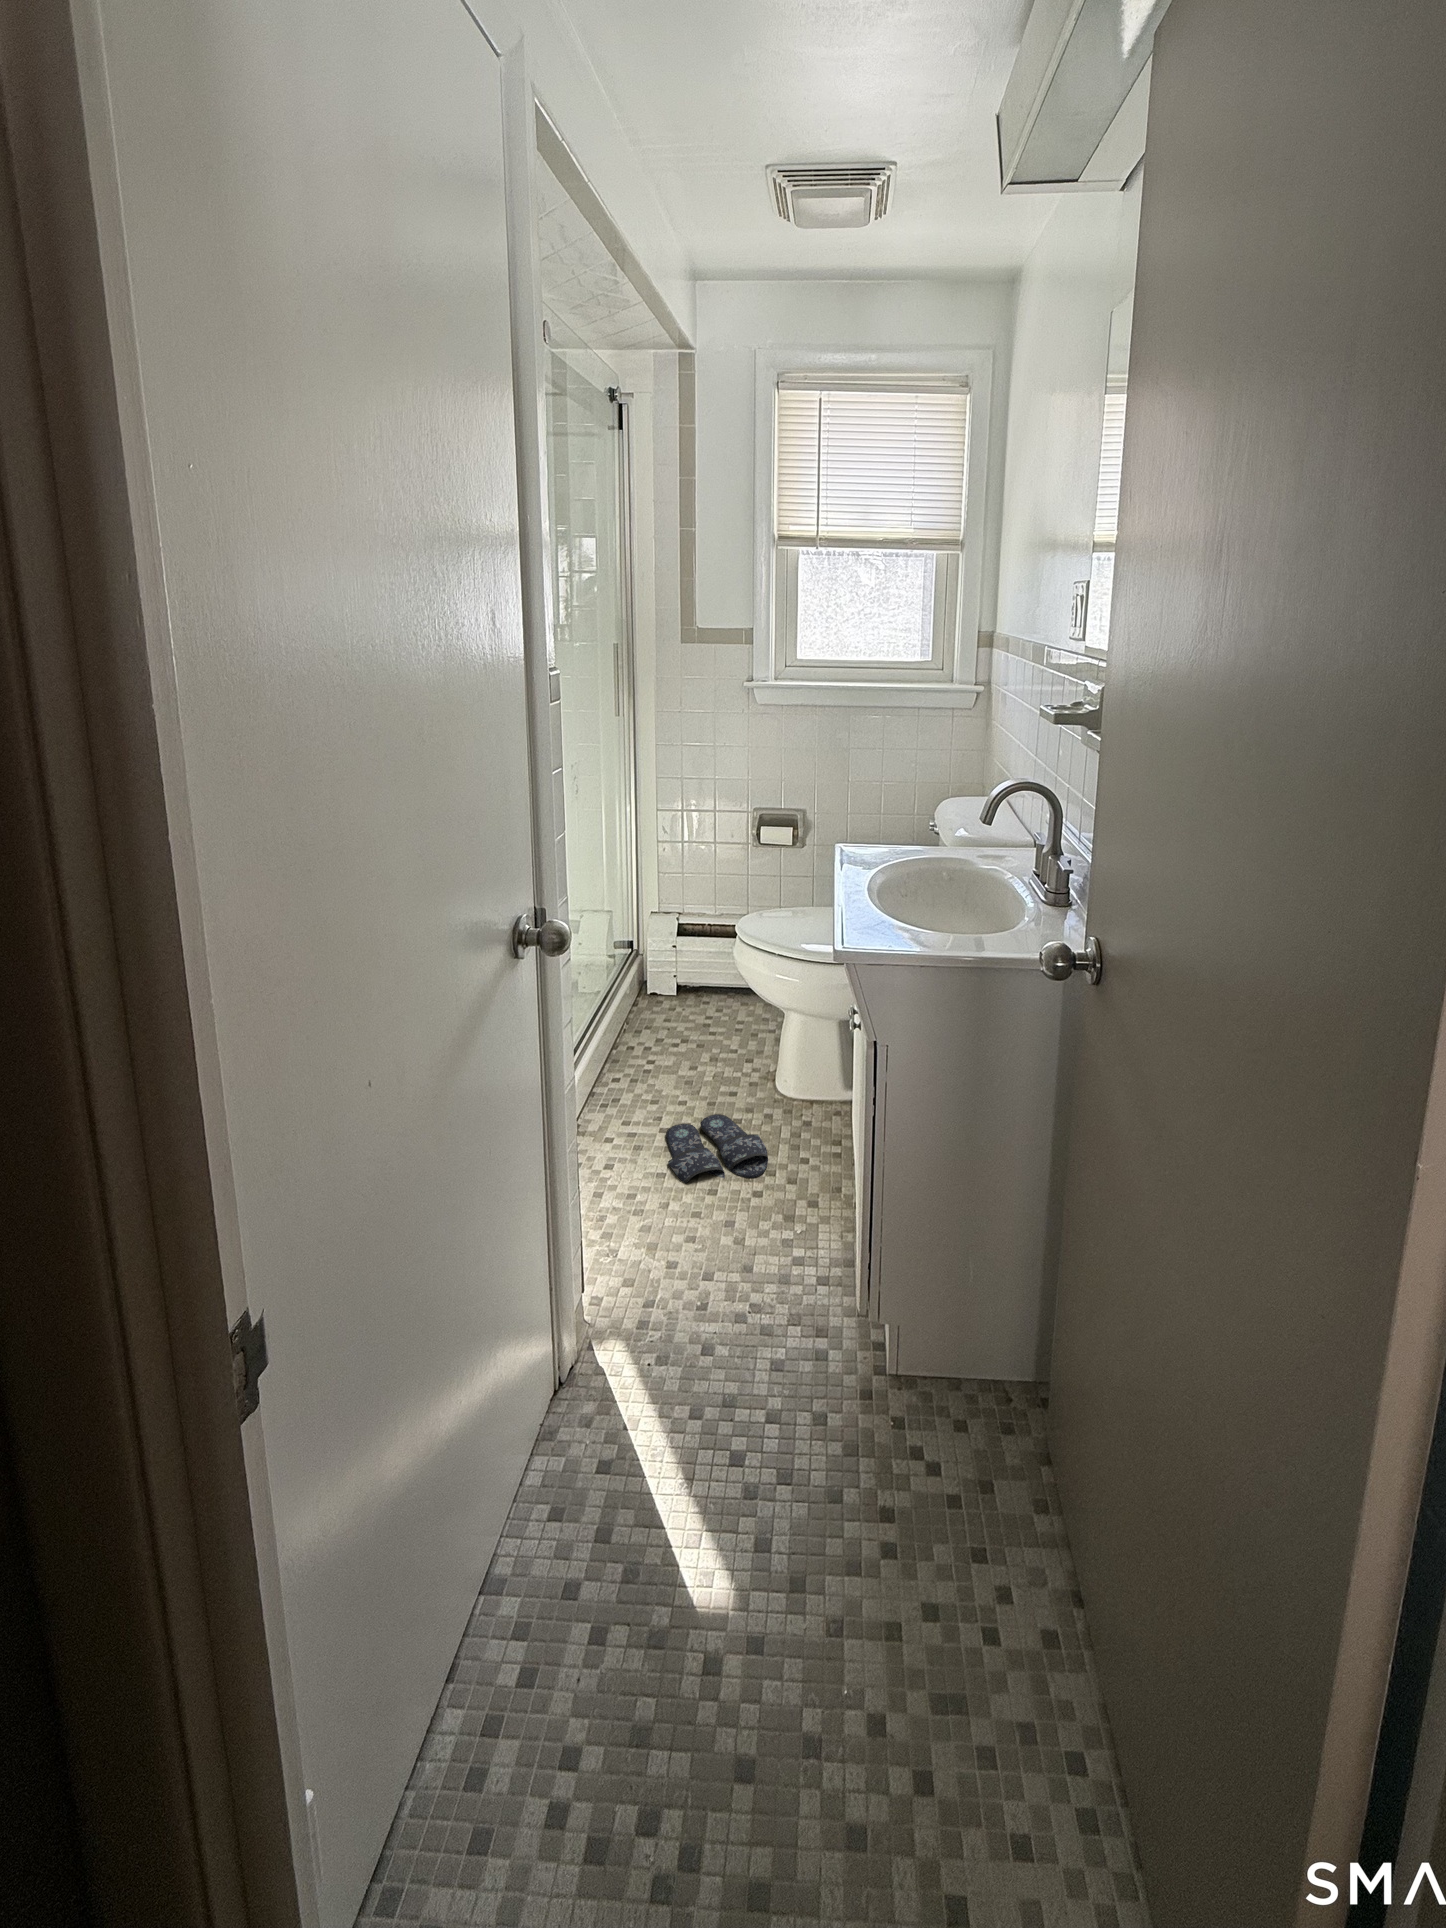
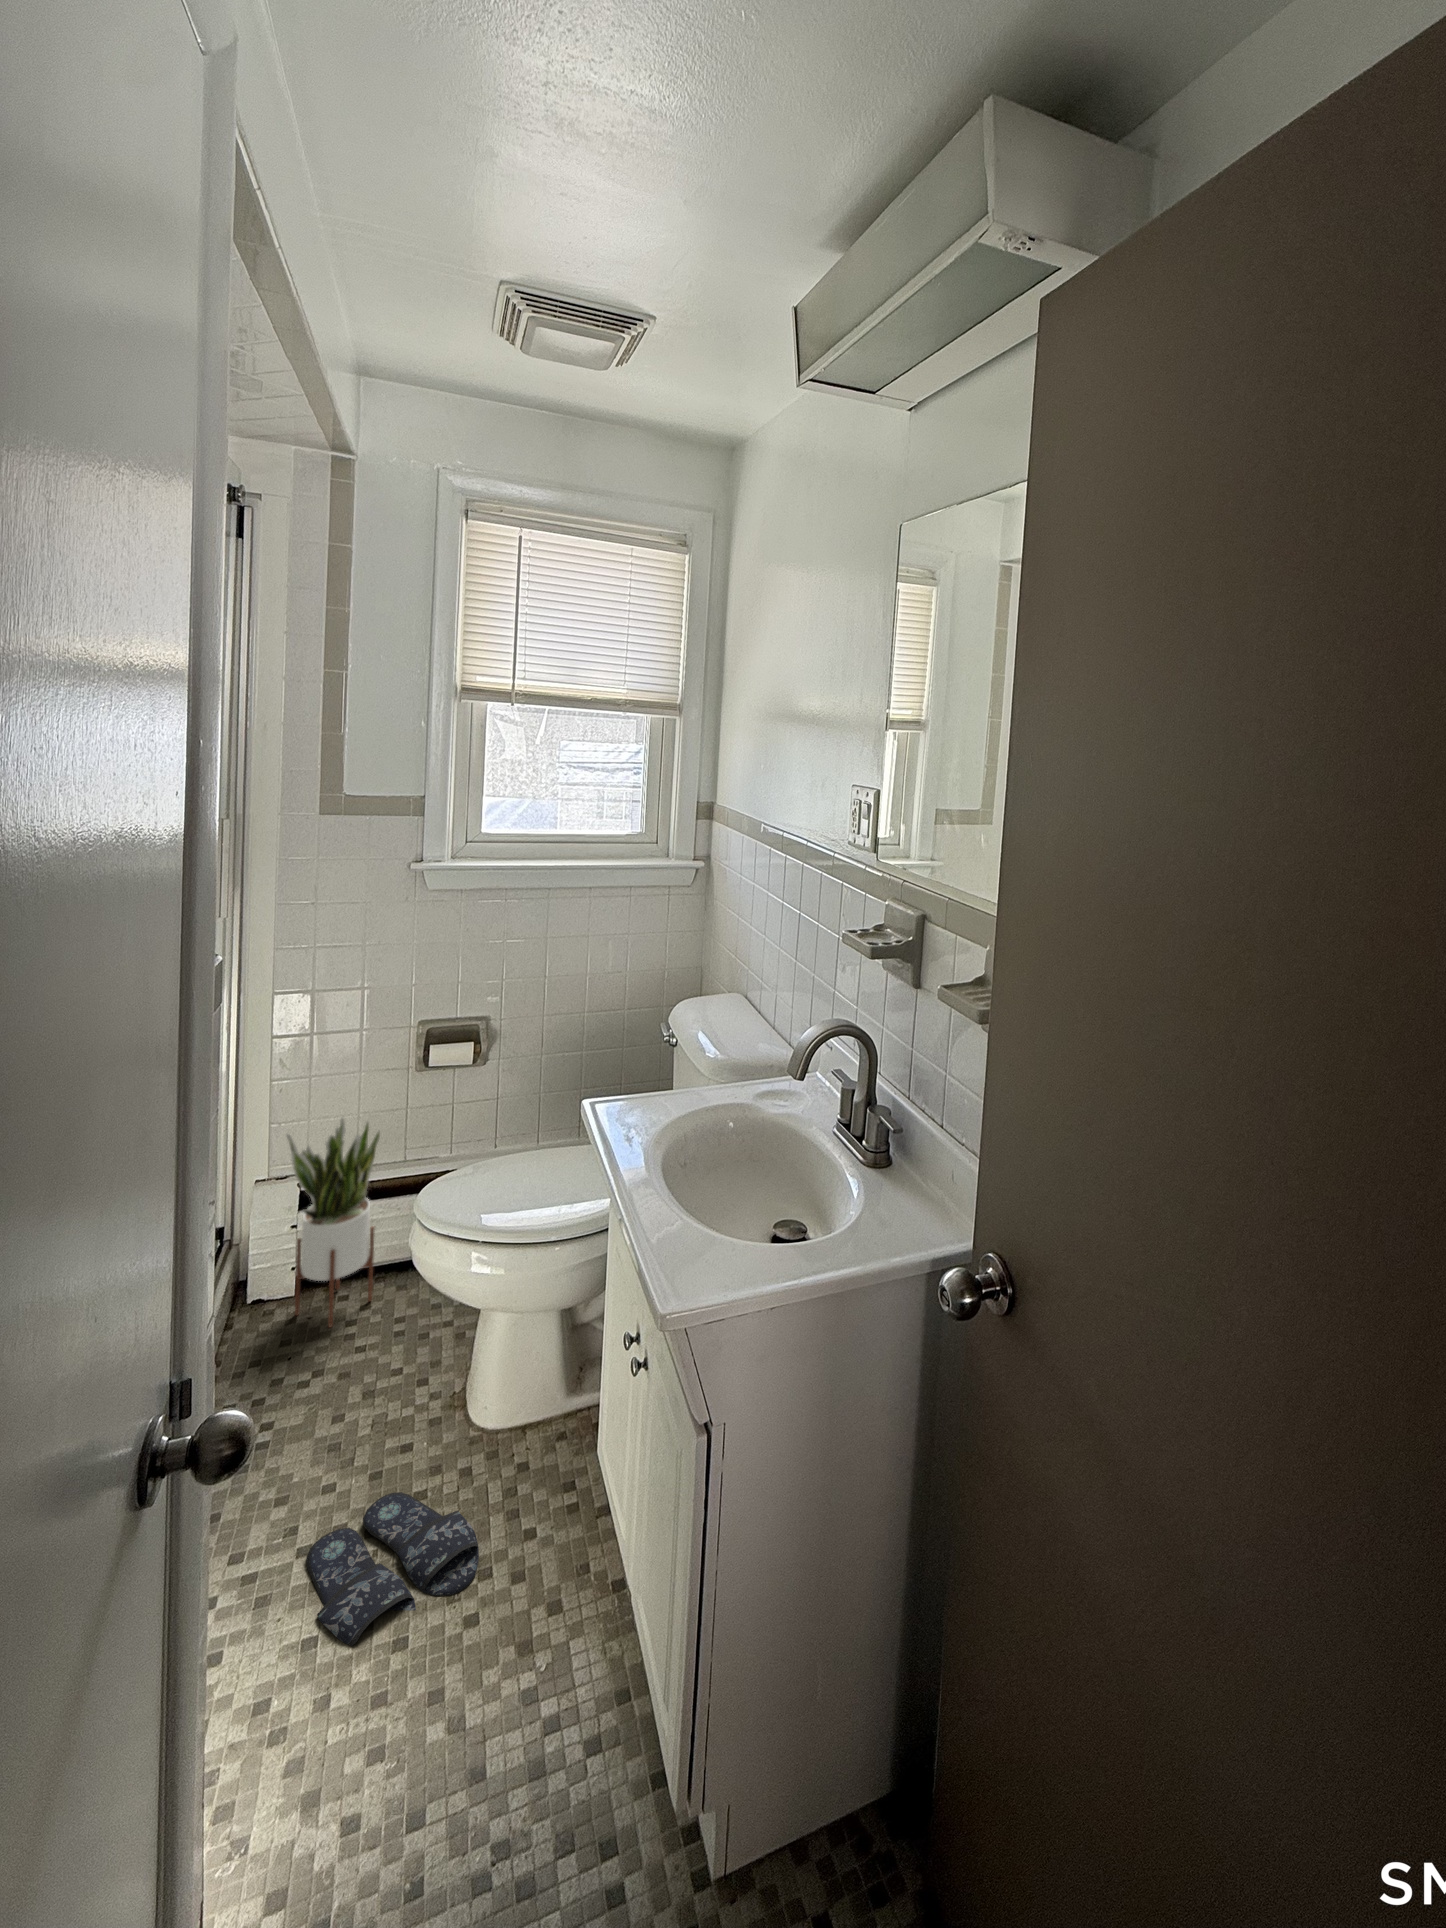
potted plant: none [664,871,727,1019] -> present [286,1118,380,1327]

